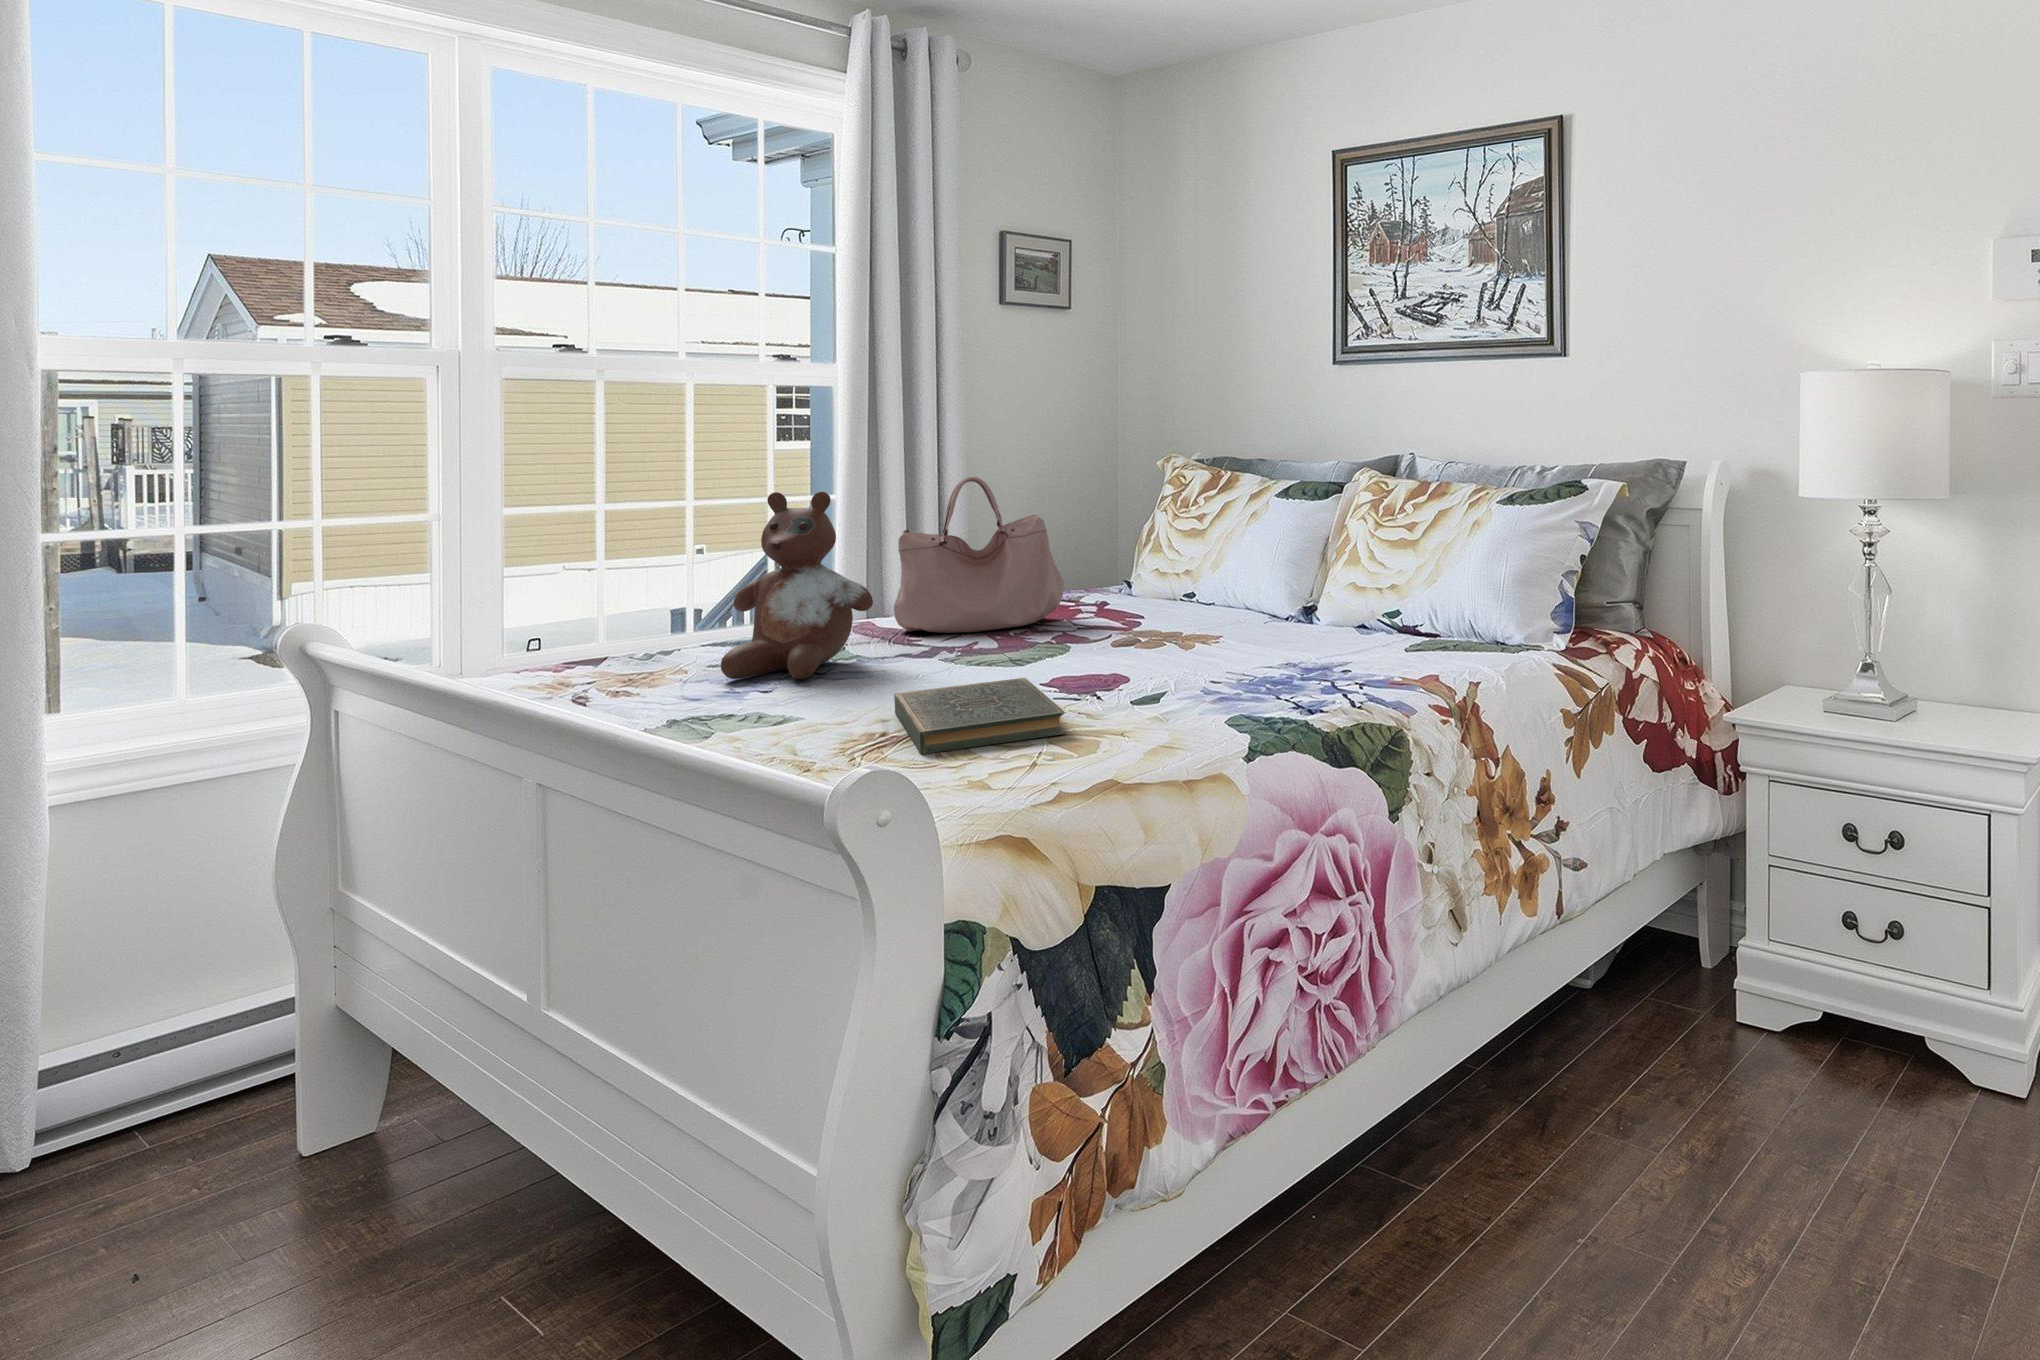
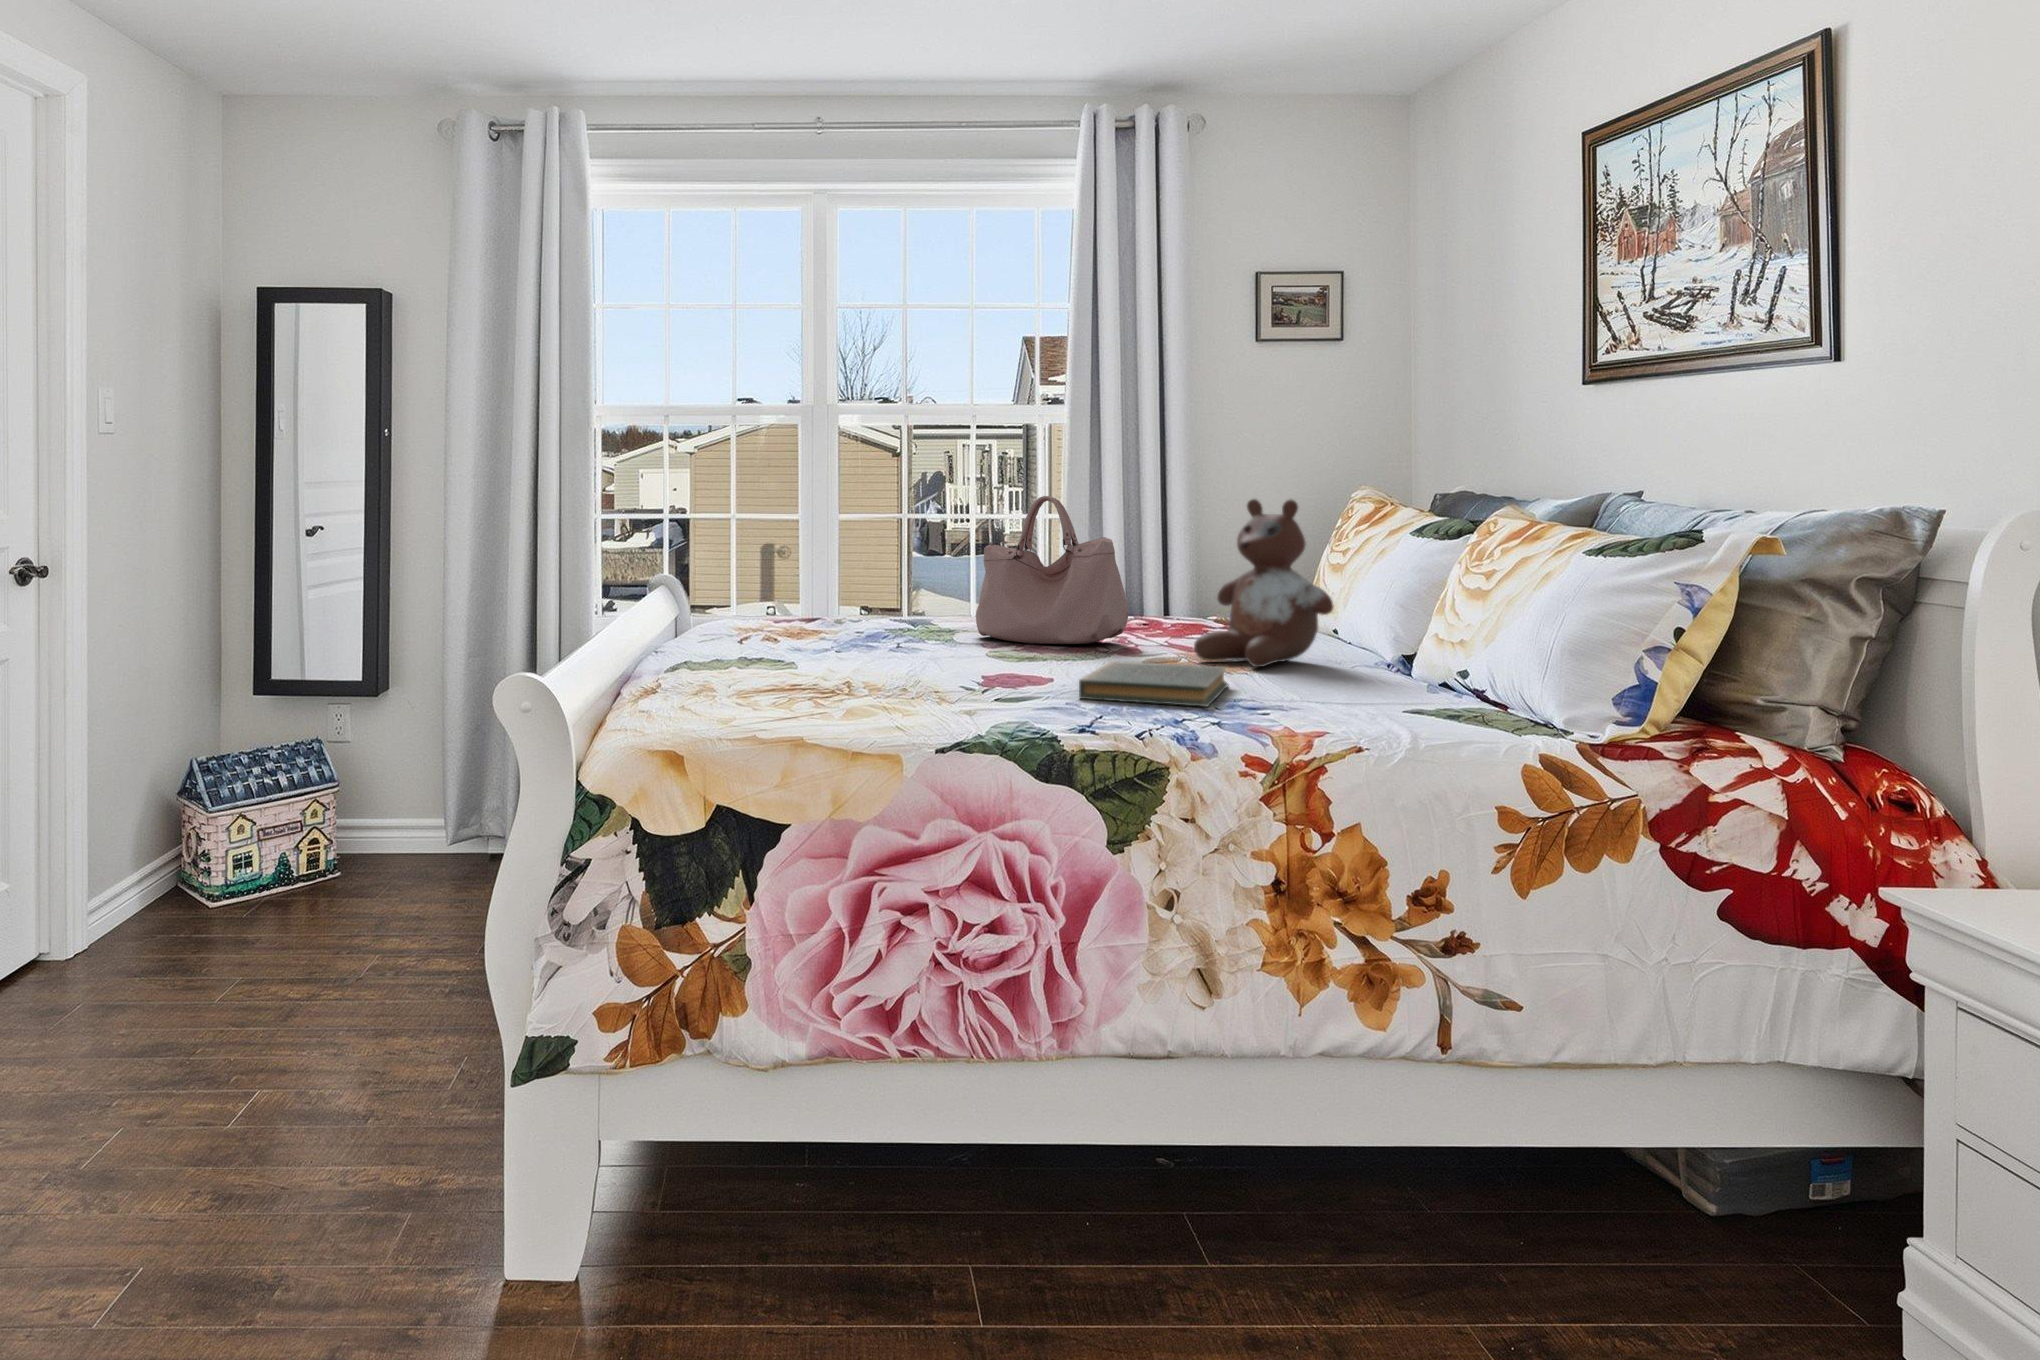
stuffed bear: present [721,491,873,679] -> present [1194,499,1333,667]
book: present [894,678,1066,754] -> present [1079,661,1229,707]

